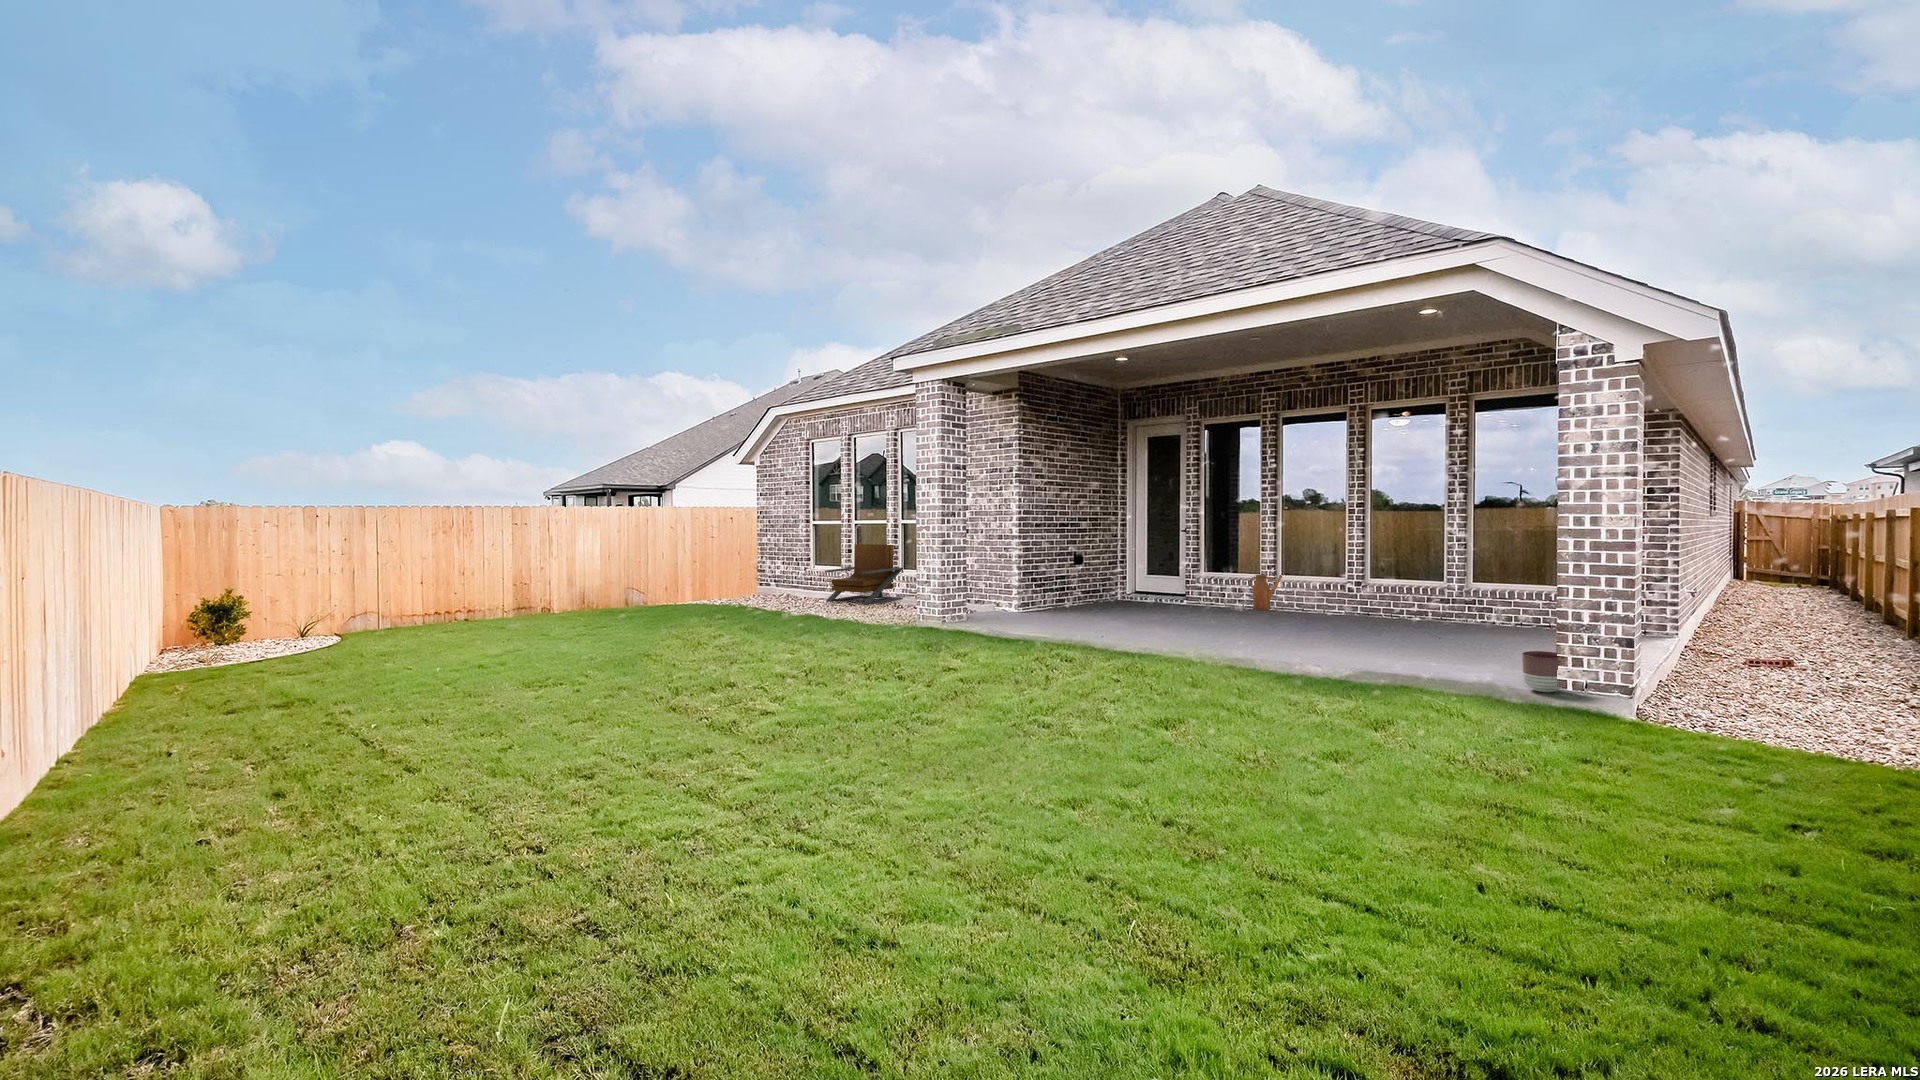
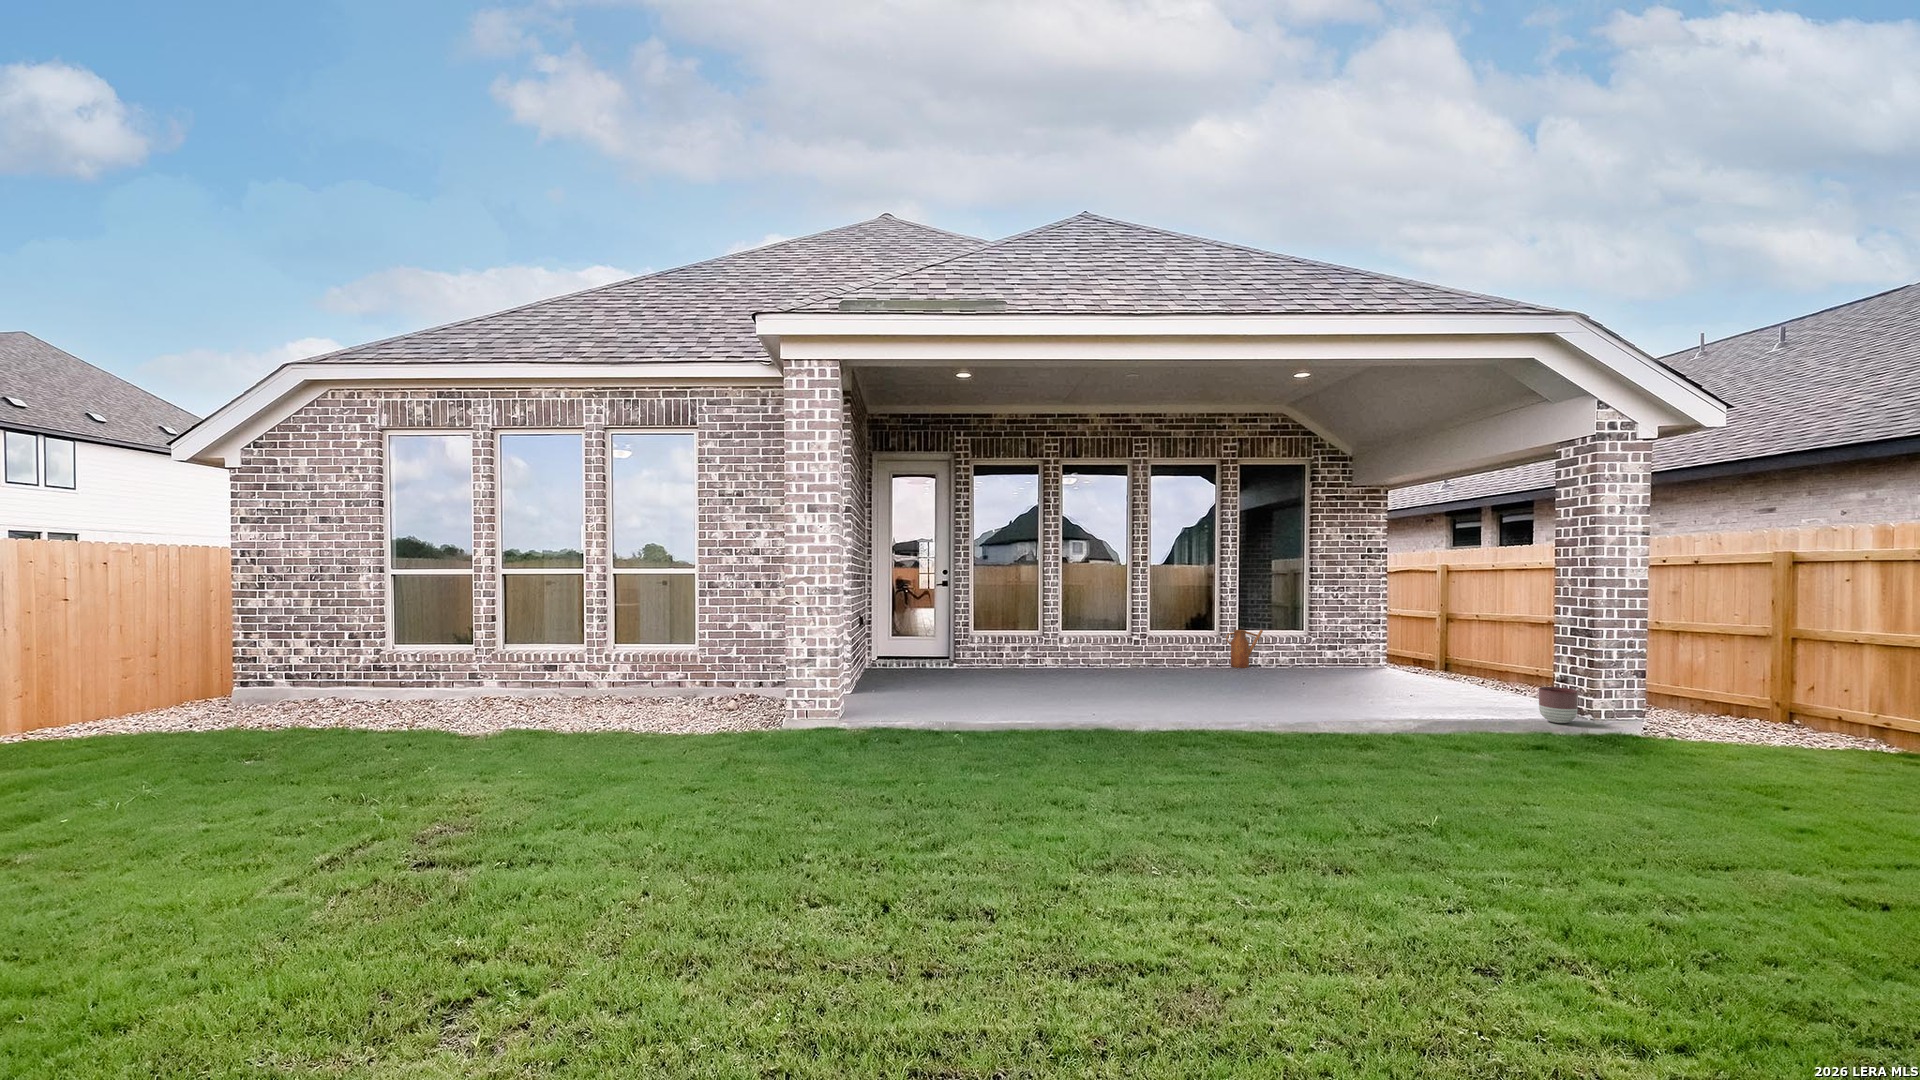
lounge chair: present [825,544,903,605] -> none [417,607,560,711]
watering can: present [1249,575,1282,610] -> present [1226,630,1263,668]

